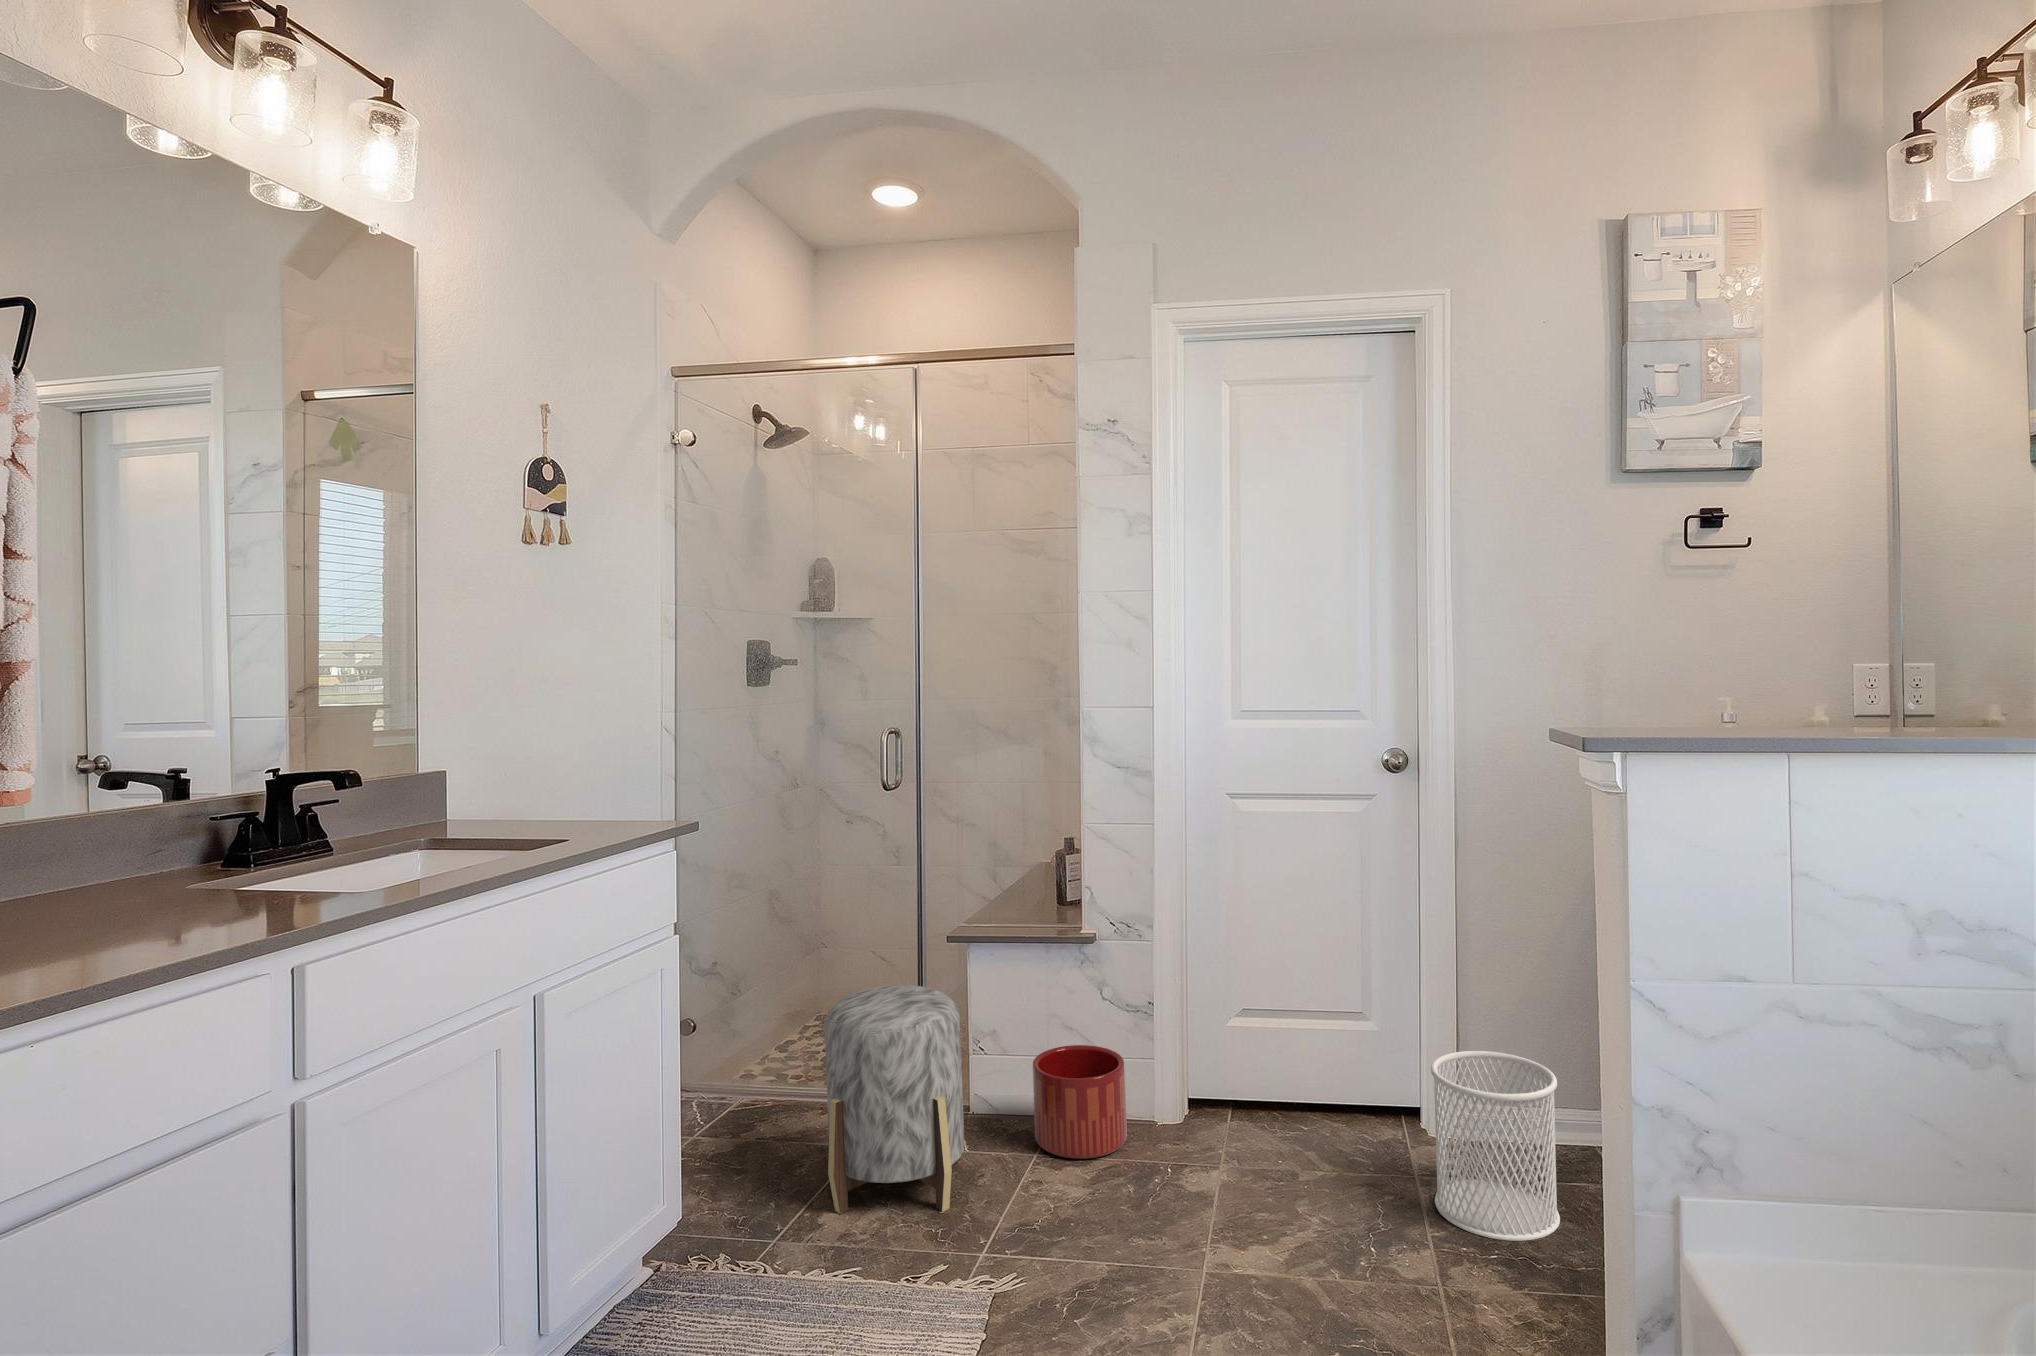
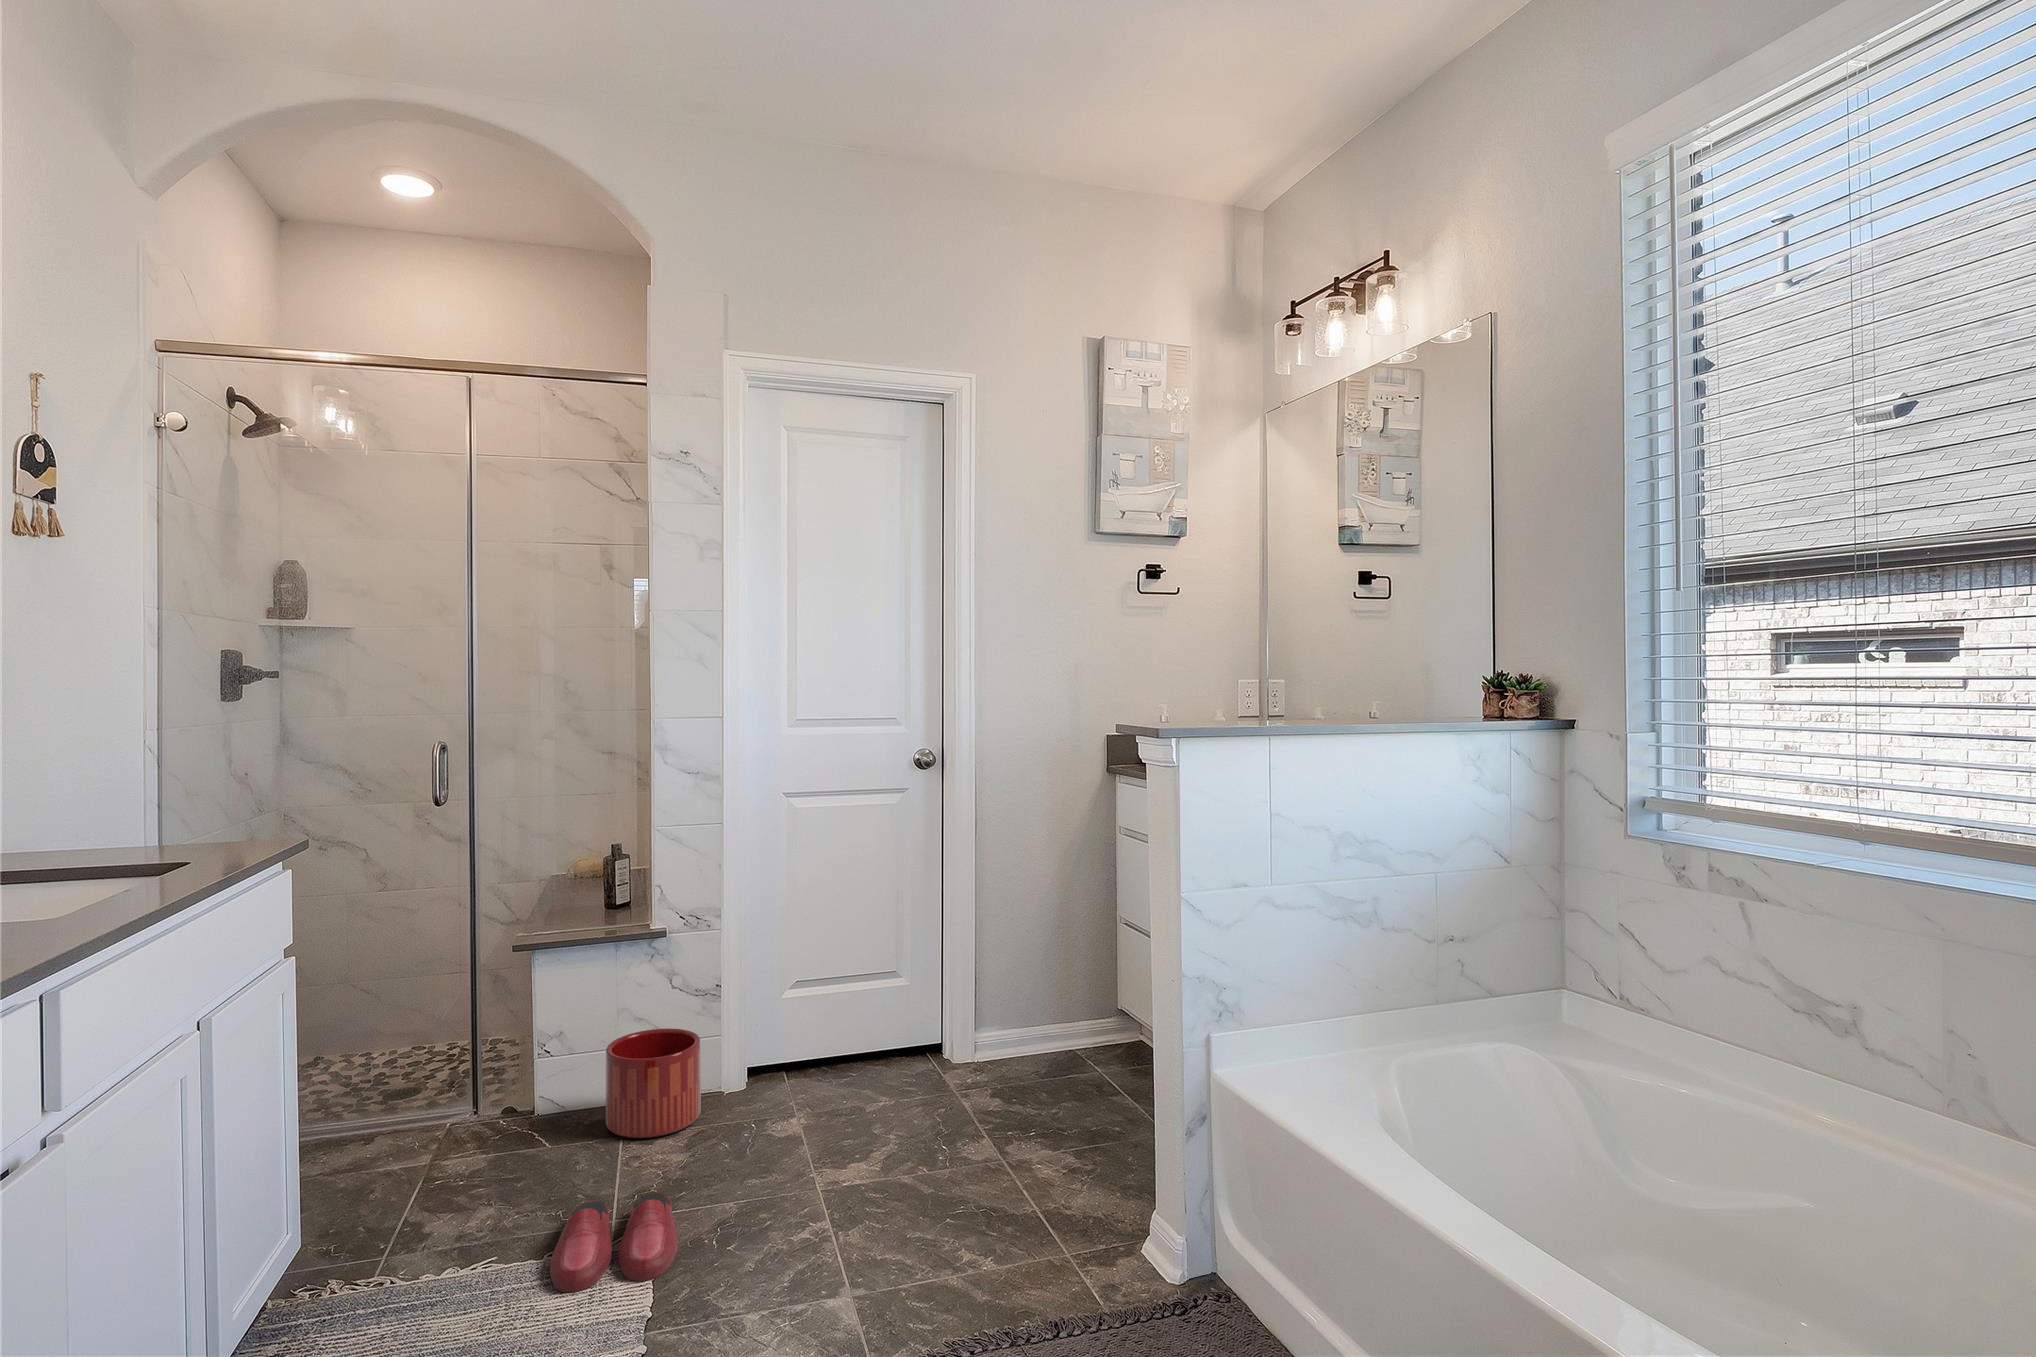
stool: present [824,985,965,1214] -> none [386,986,547,1240]
wastebasket: present [1431,1051,1560,1241] -> none [977,977,1069,1121]
slippers: none [928,1218,1055,1320] -> present [550,1192,677,1293]

